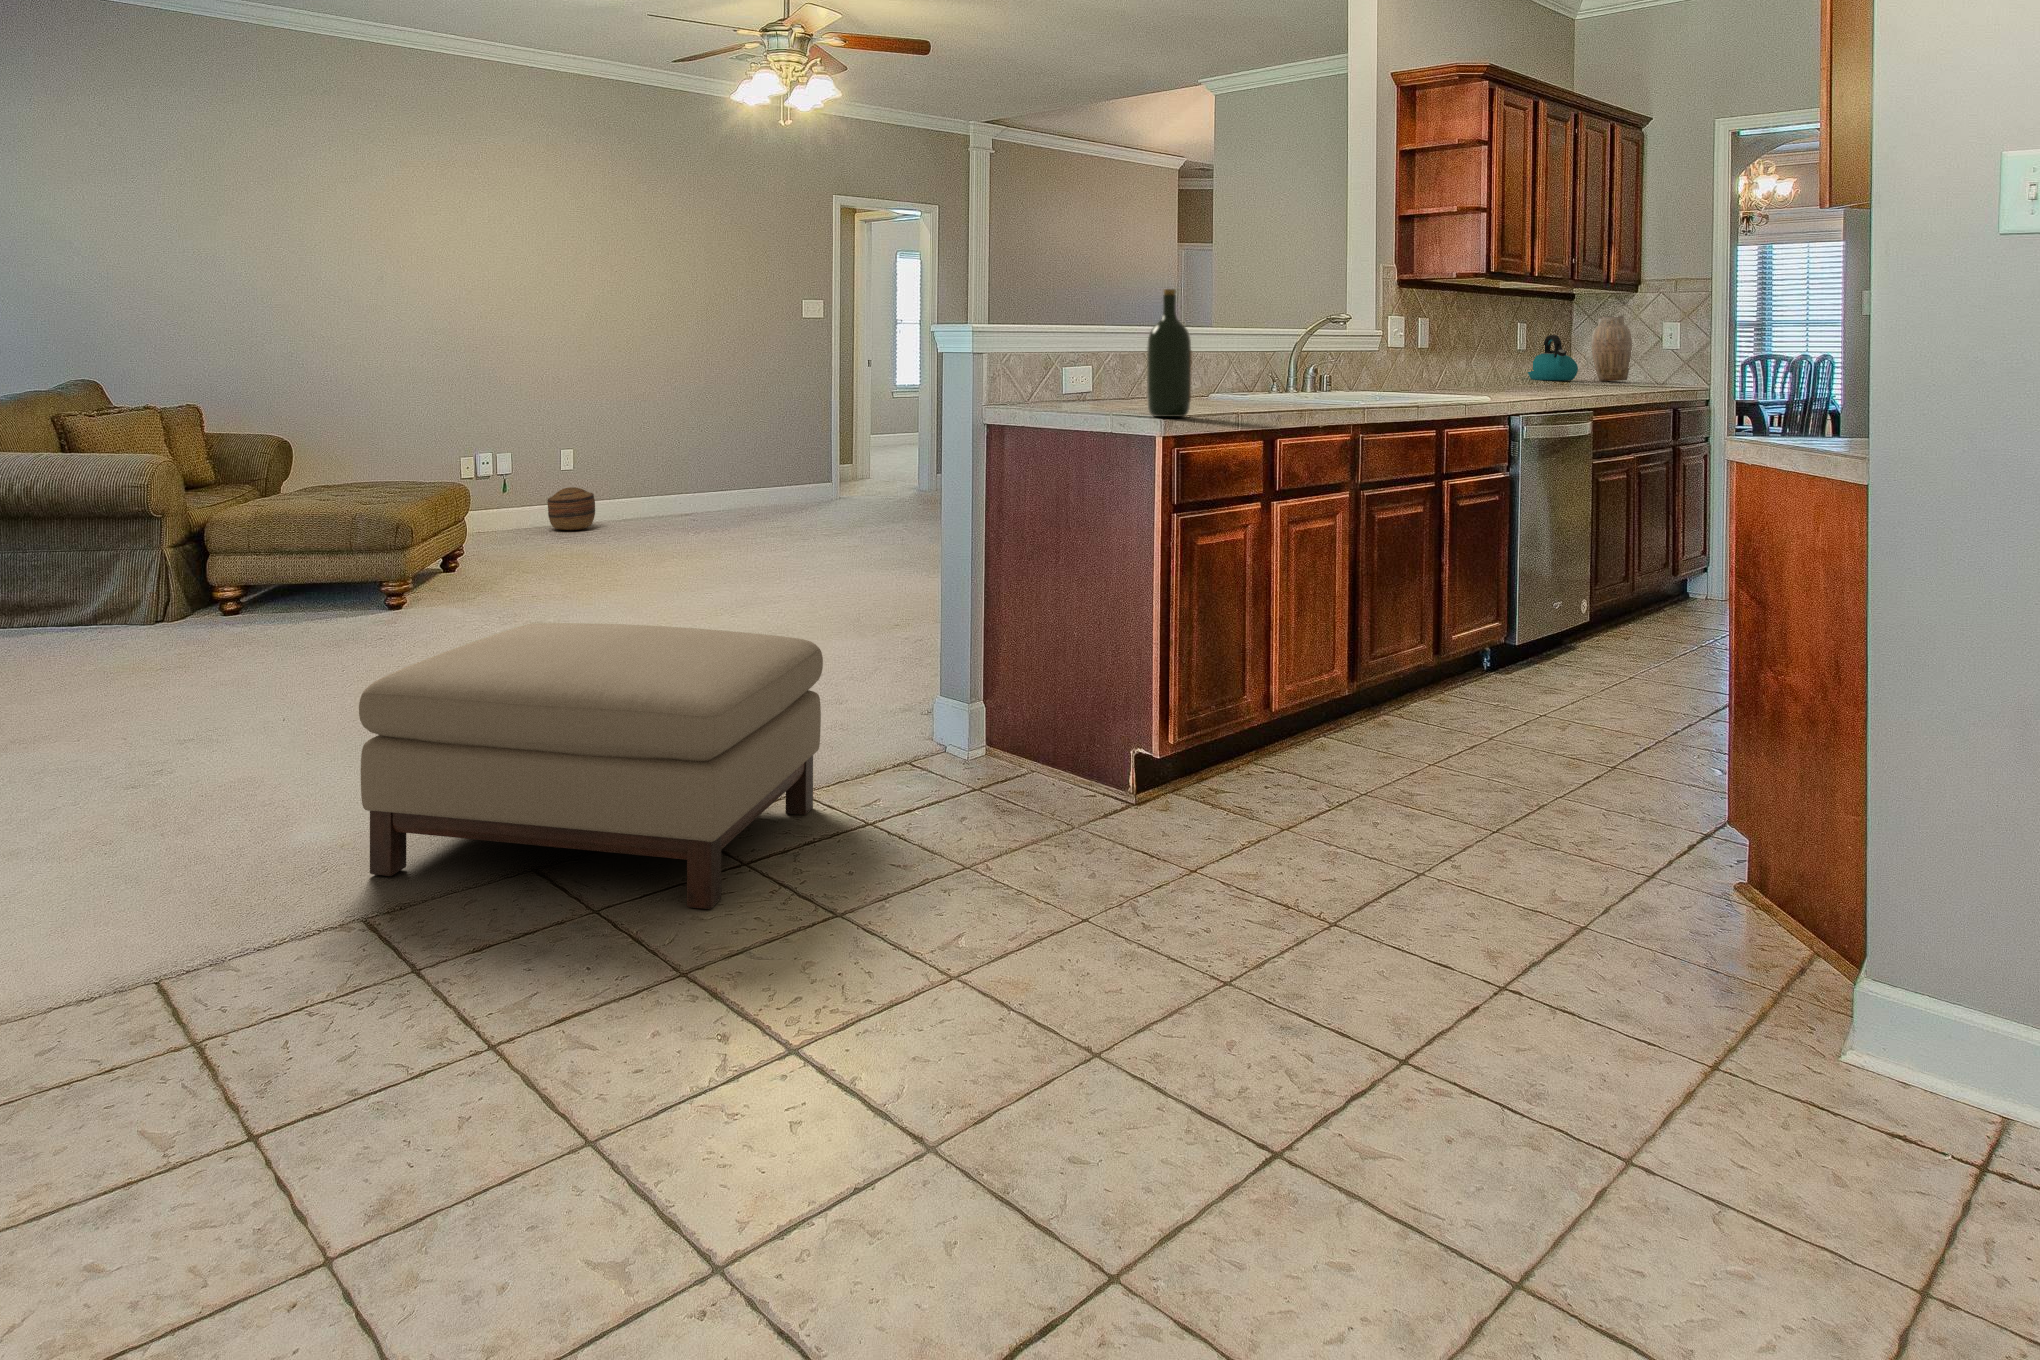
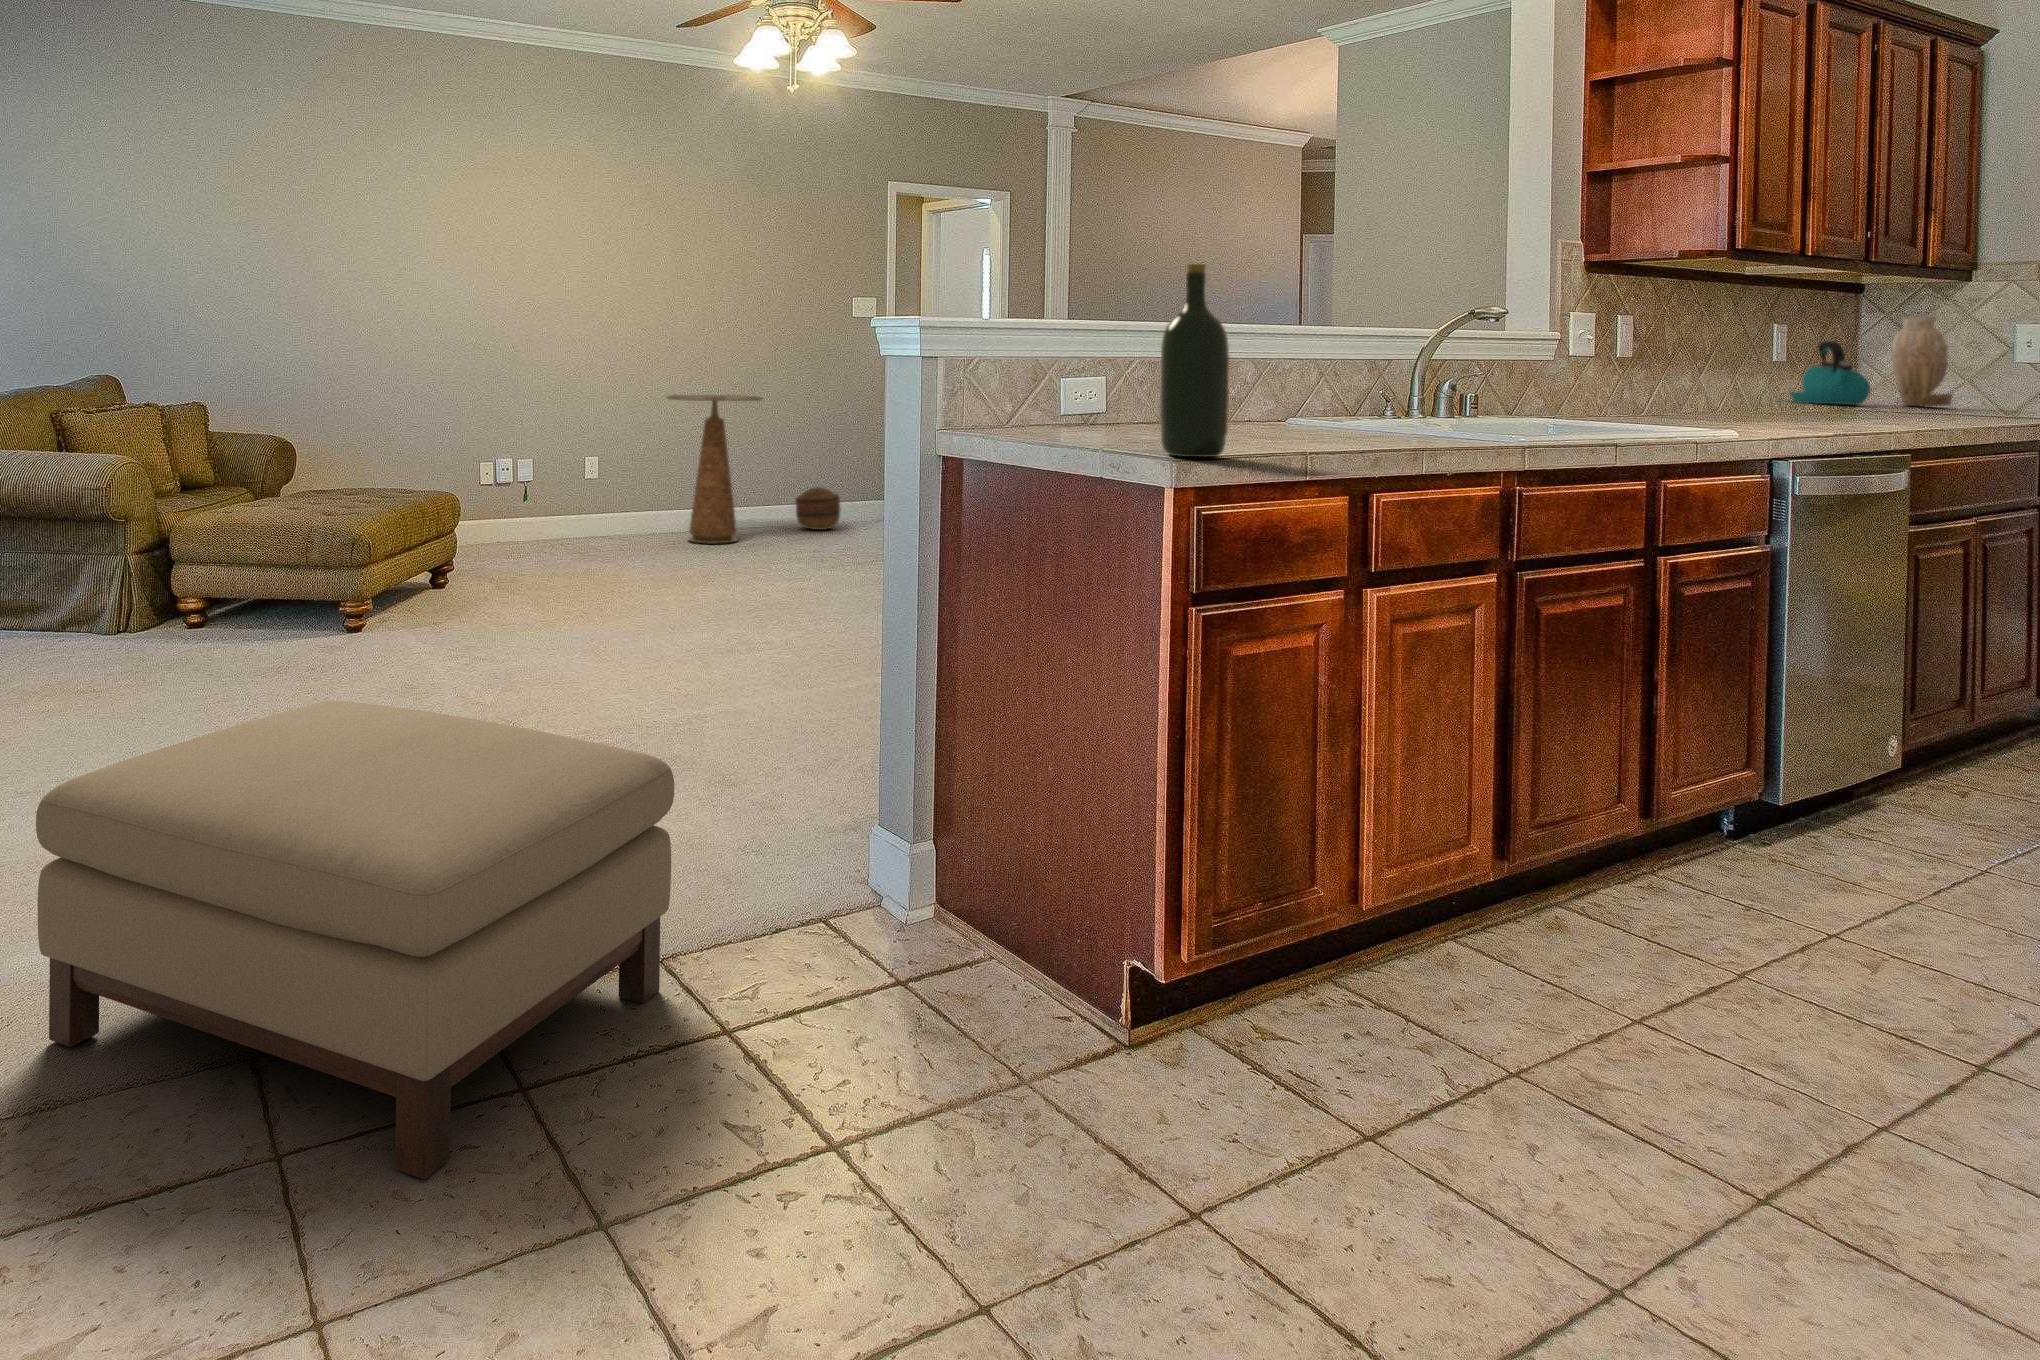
side table: none [640,389,731,524] -> present [667,395,763,544]
basket: present [547,487,595,530] -> present [796,487,840,530]

